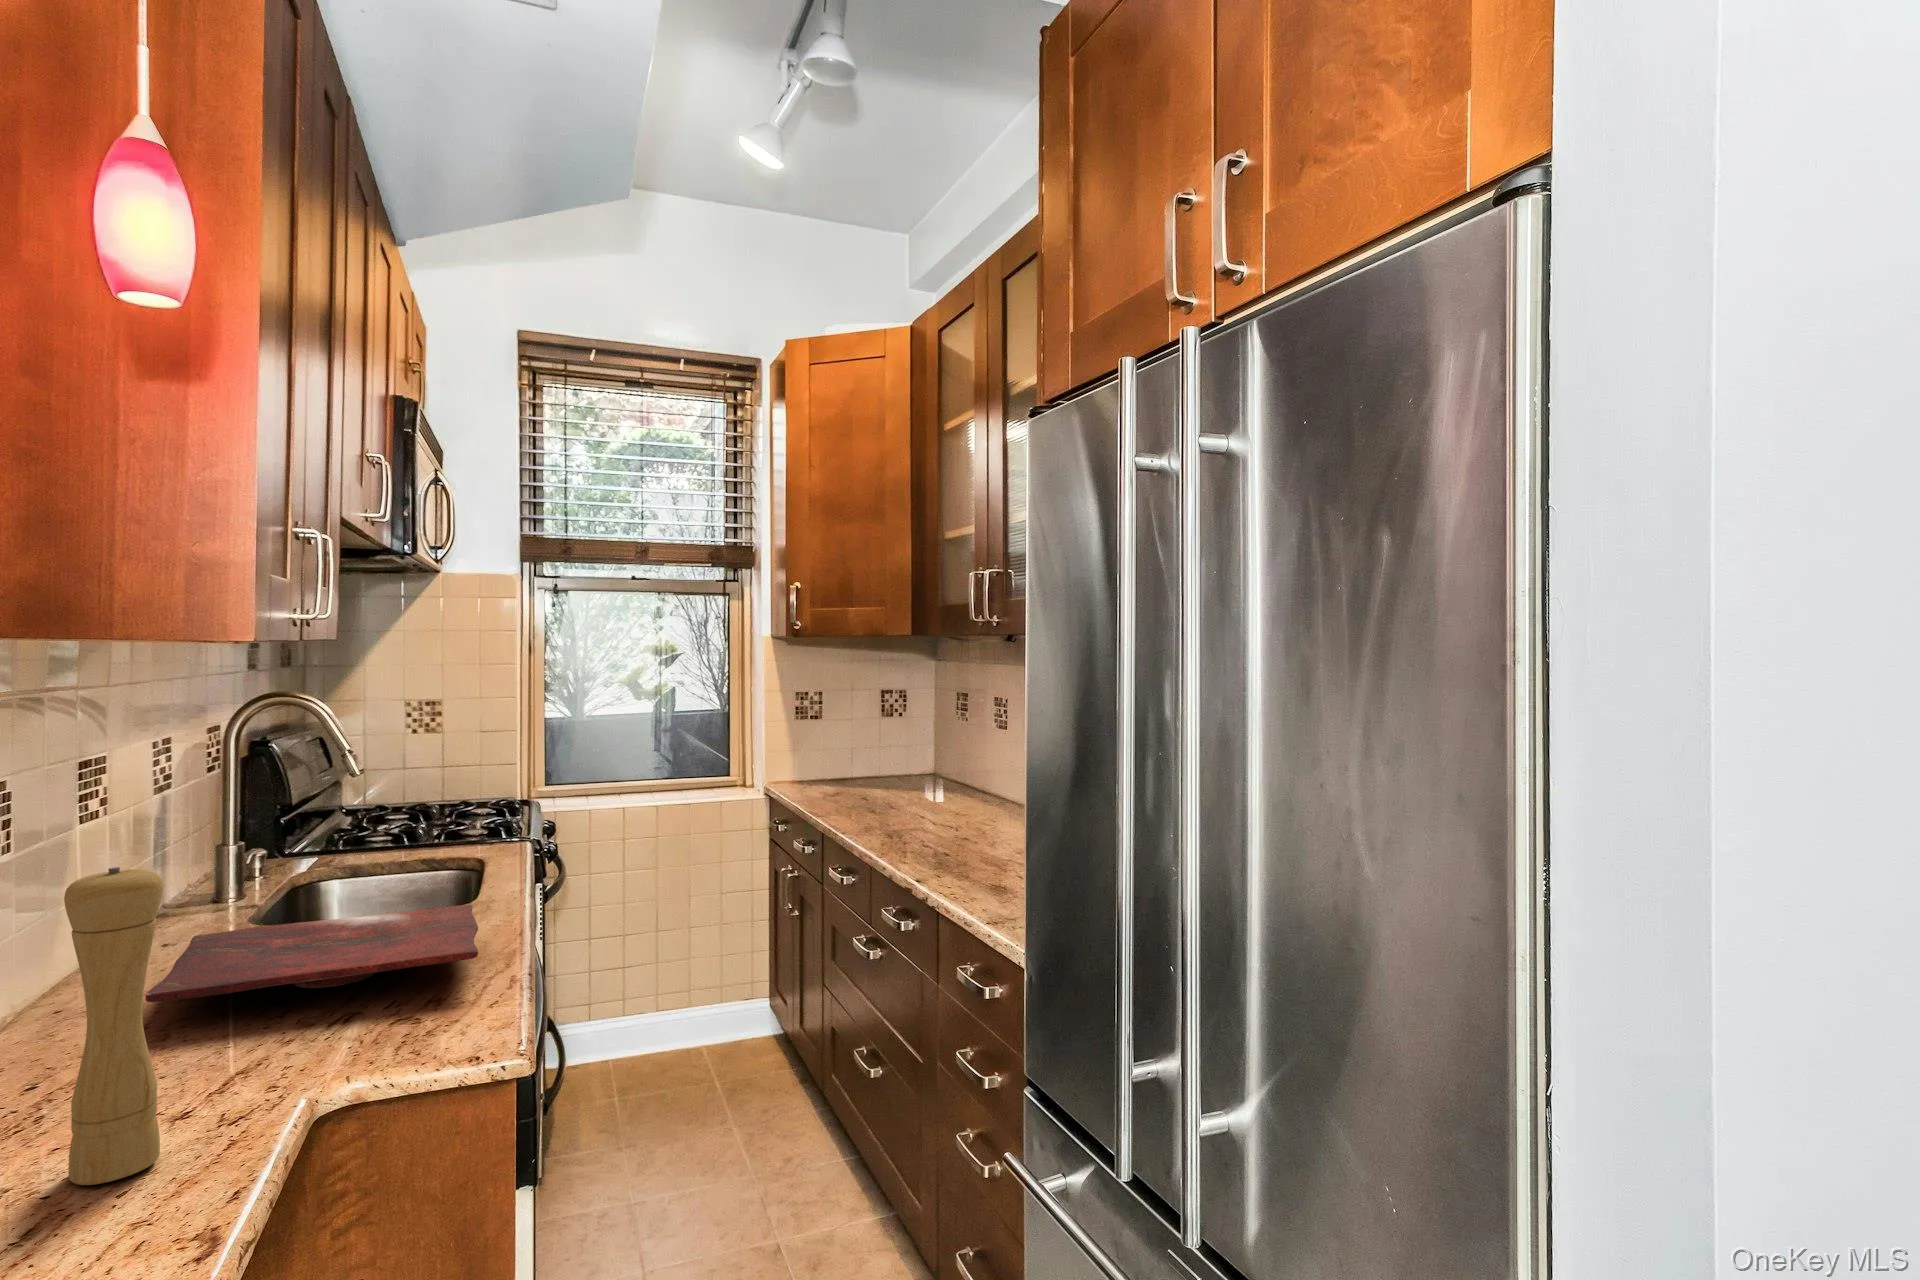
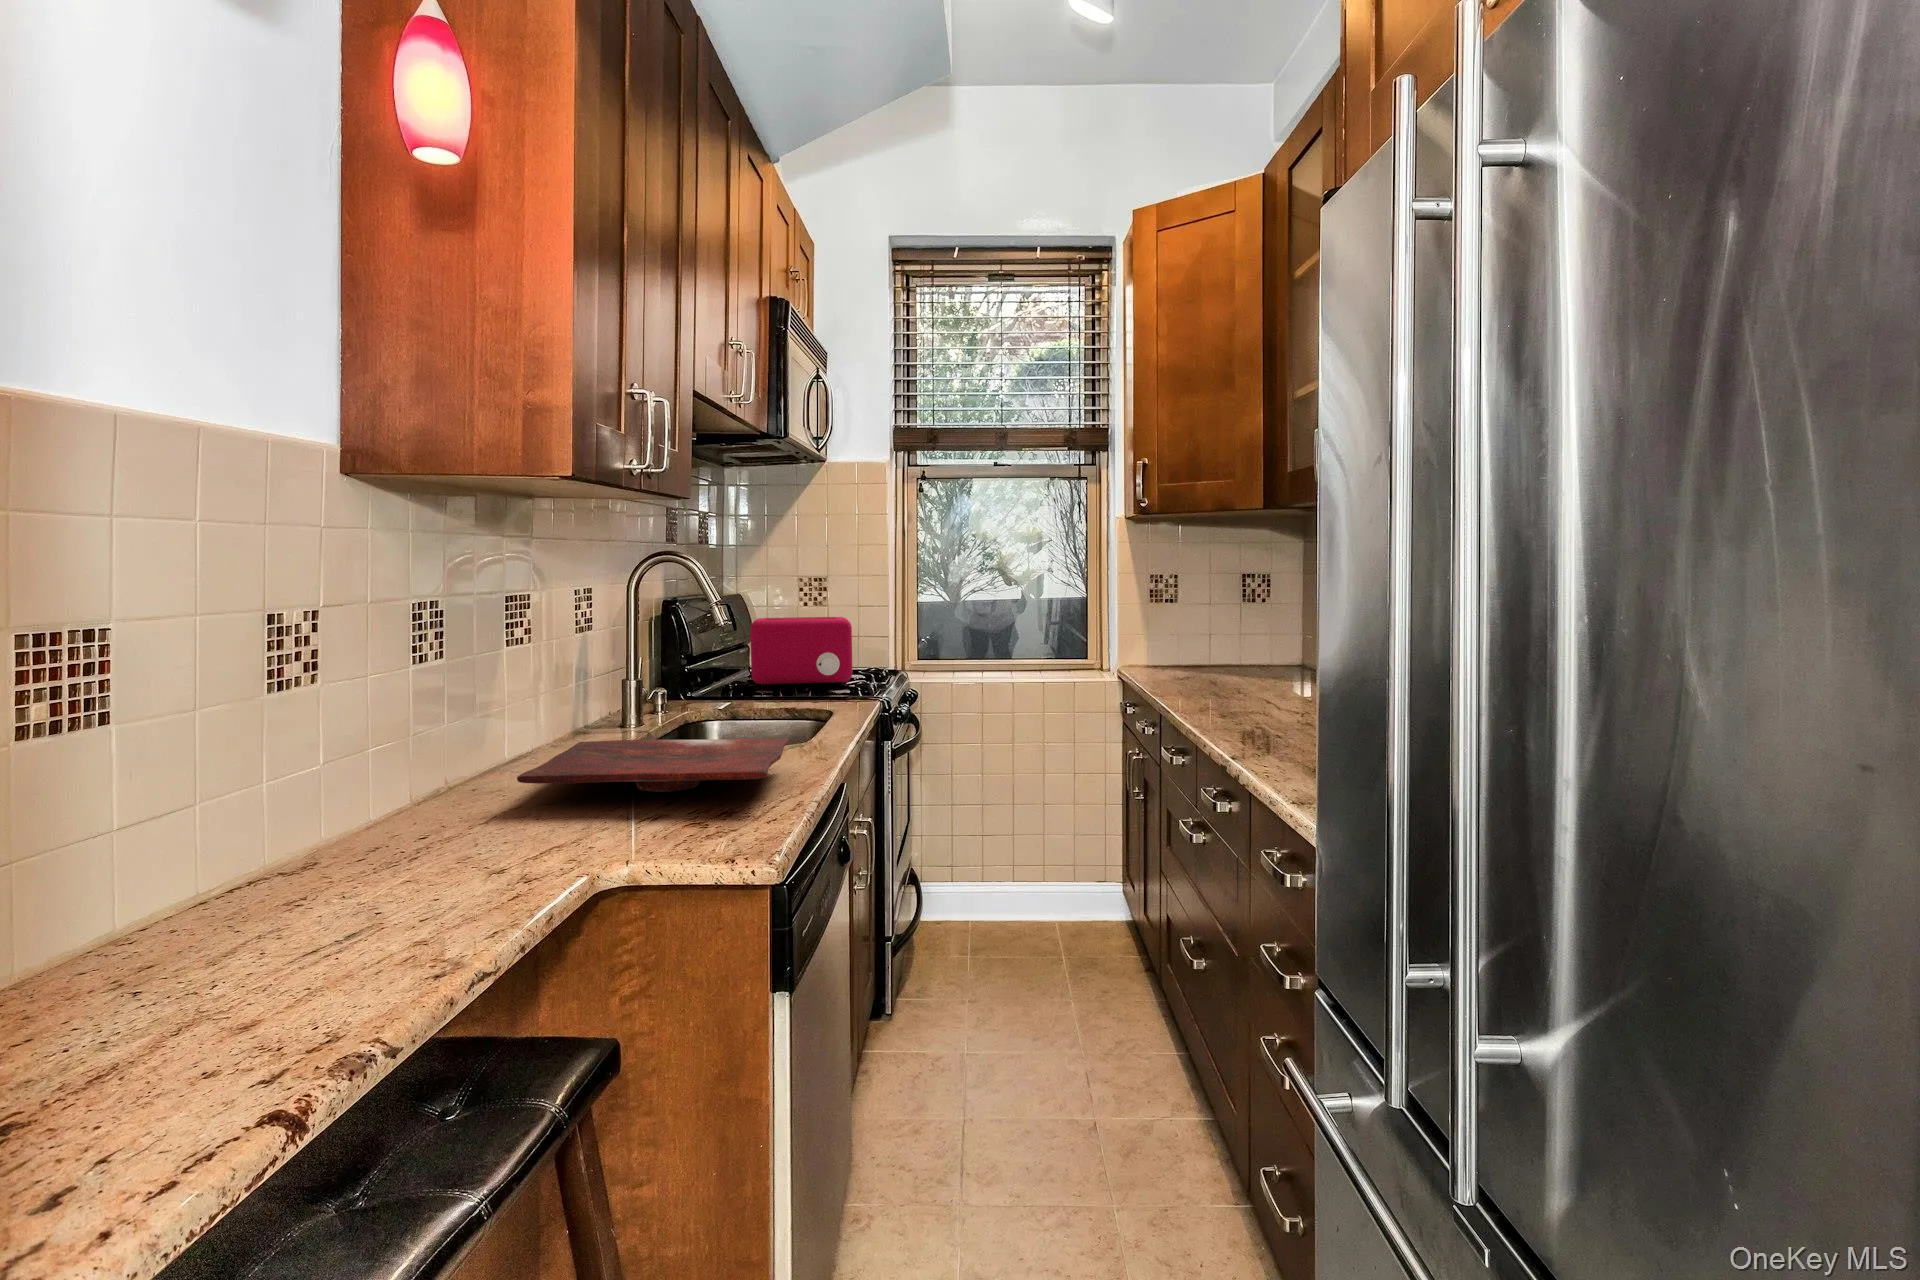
toaster: none [354,745,485,832] -> present [750,617,853,687]
pepper mill: present [64,867,163,1185] -> none [387,647,469,904]

